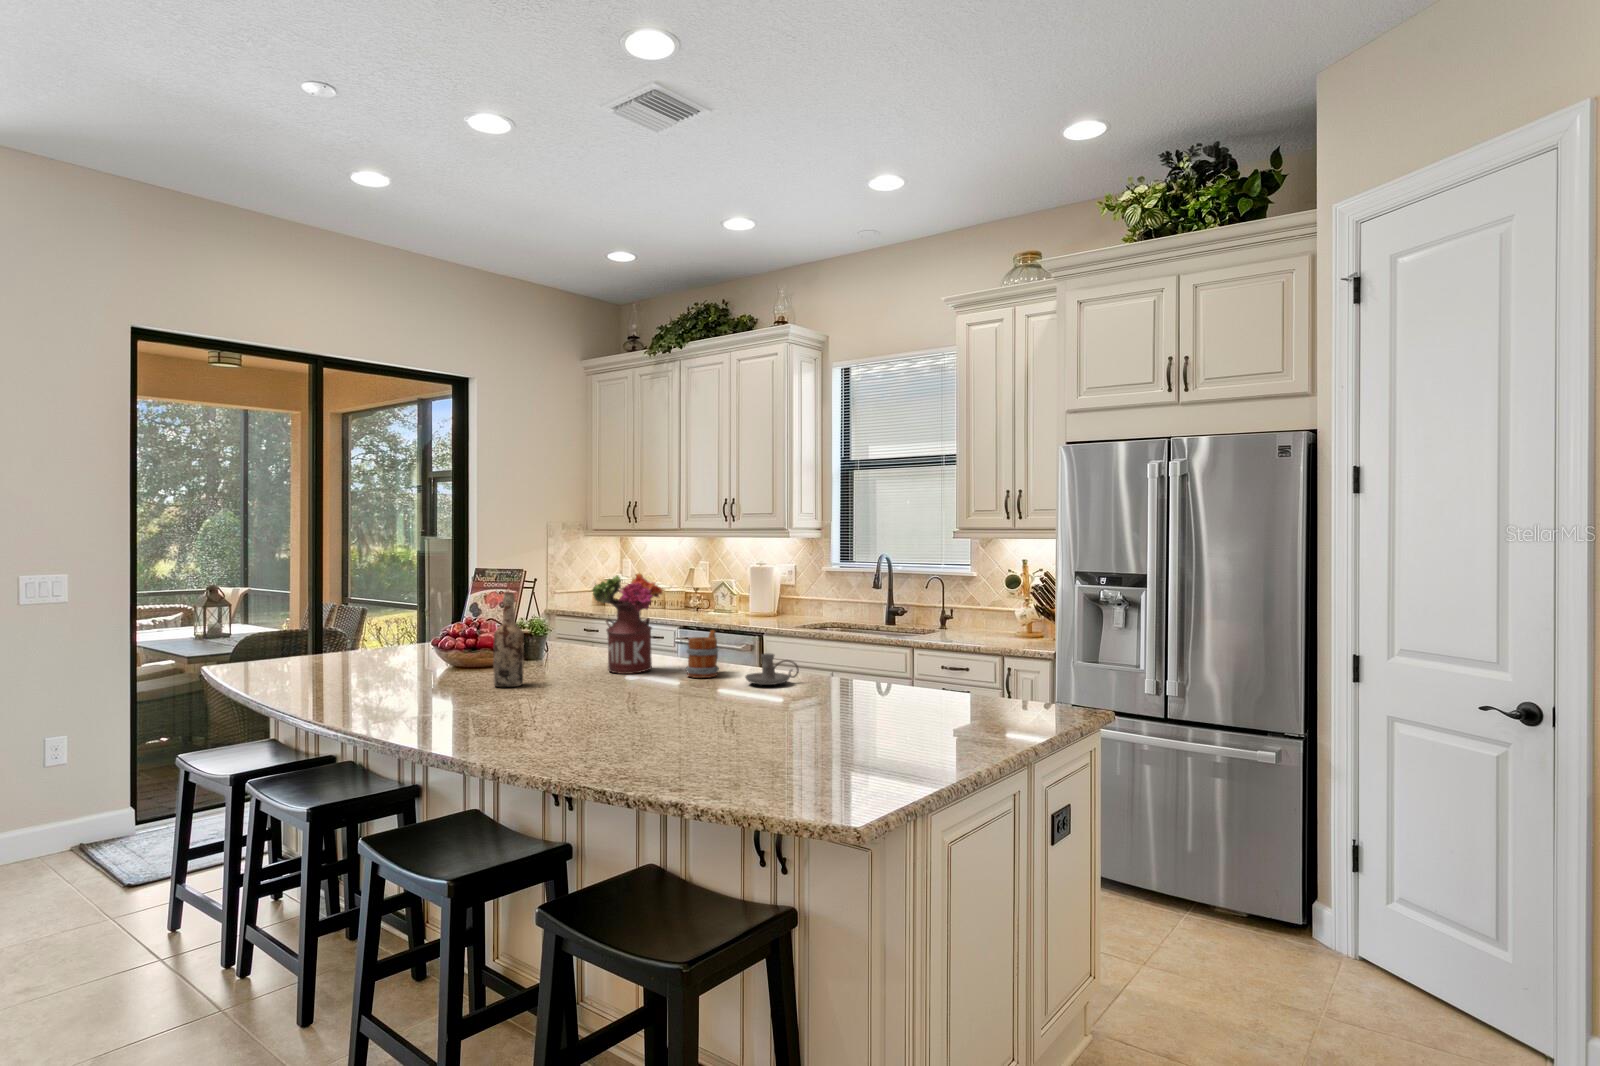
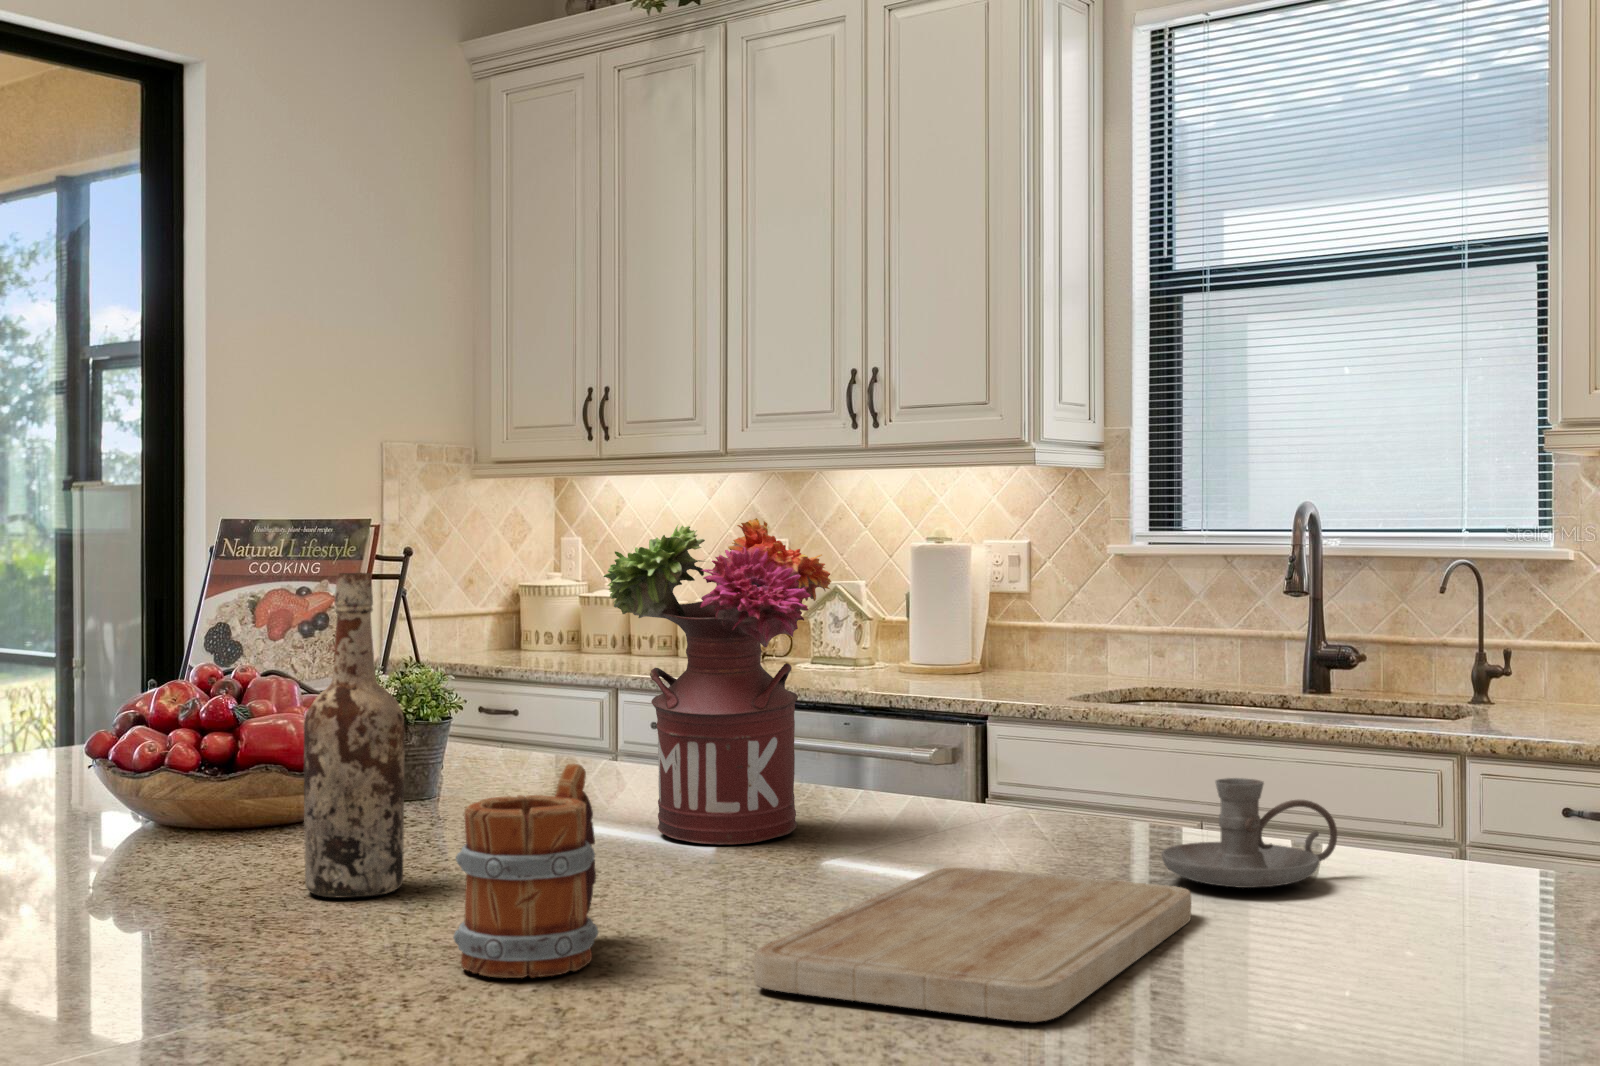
mug: present [686,630,719,678] -> present [453,764,598,978]
cutting board: none [606,679,743,714] -> present [754,868,1191,1022]

